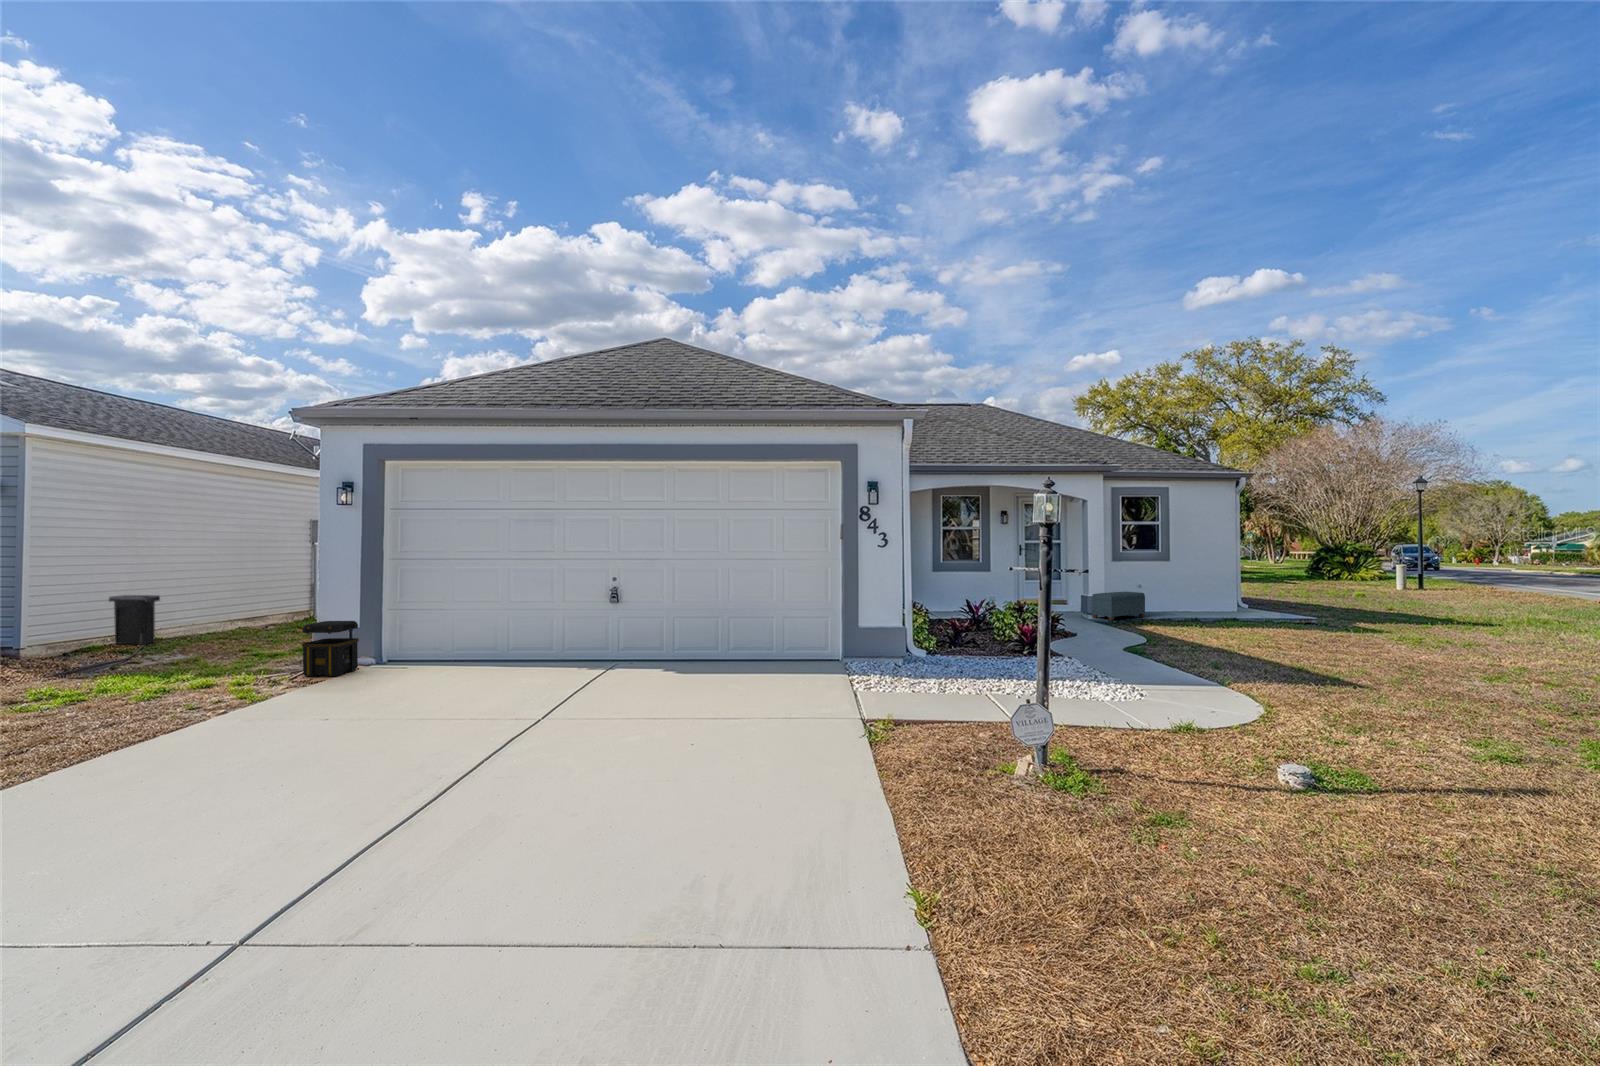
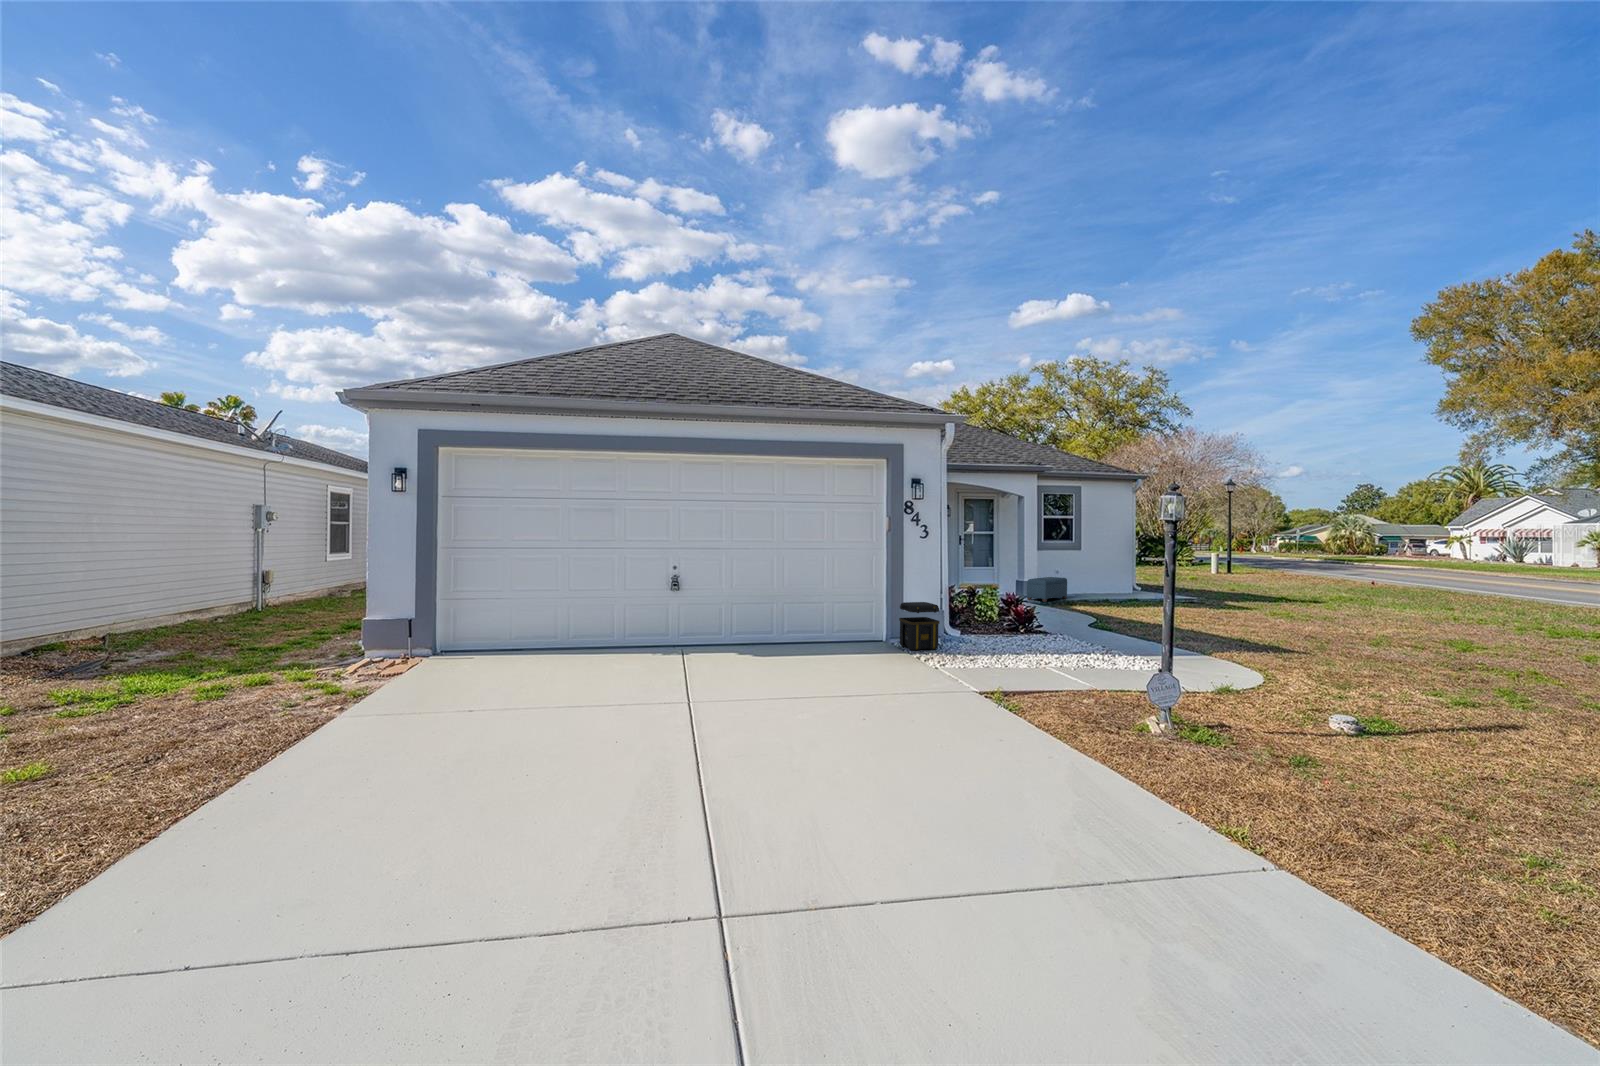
trash can: present [109,595,160,644] -> none [18,589,90,648]
toolbox: present [302,621,359,677] -> present [899,602,940,650]

